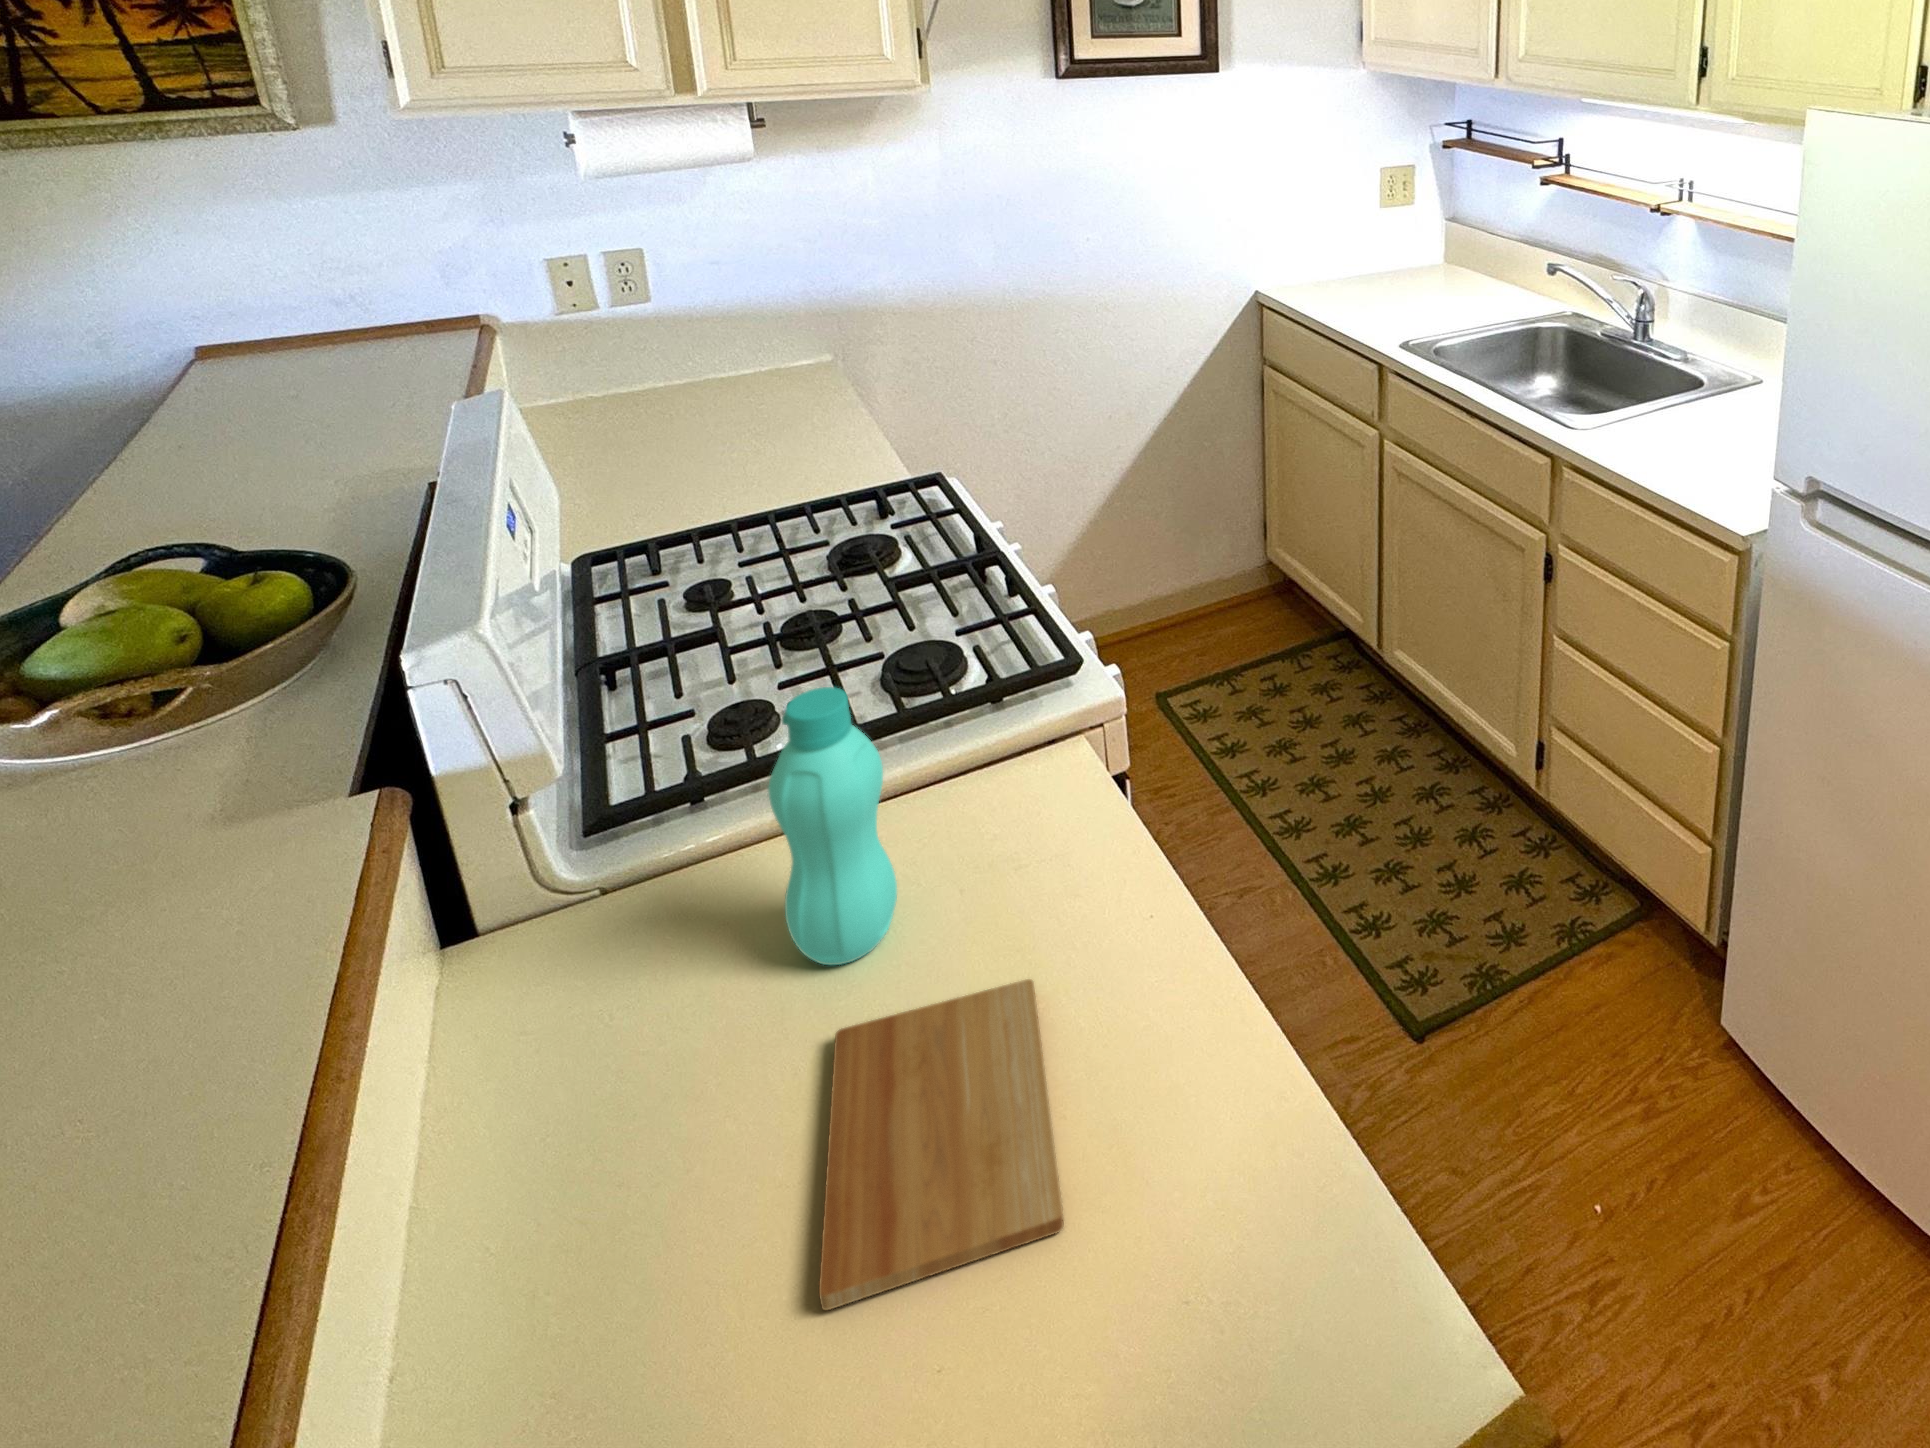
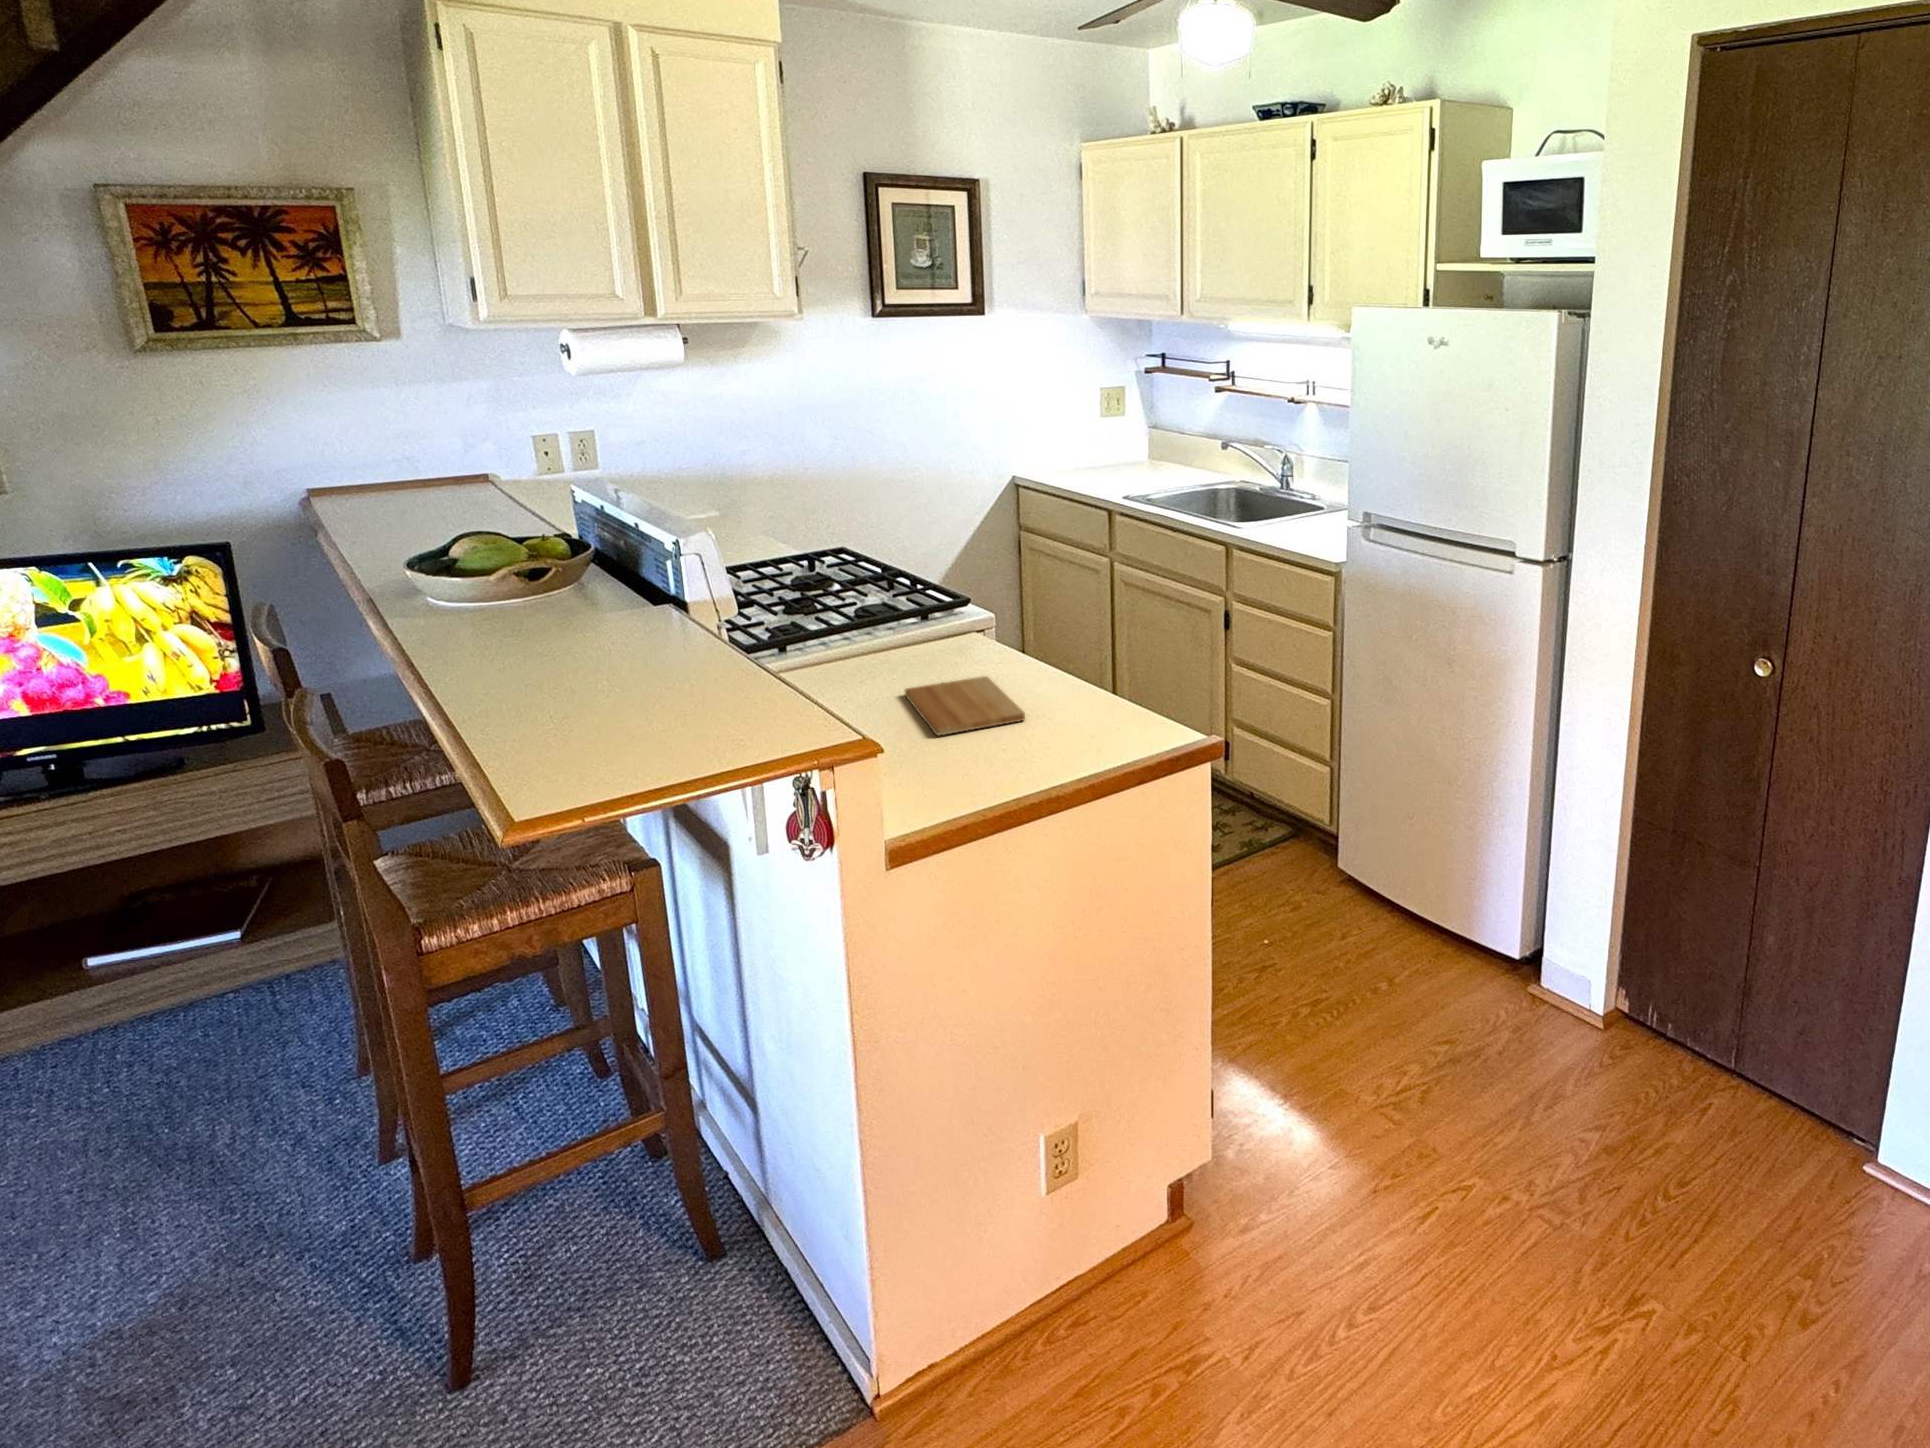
bottle: present [768,687,897,965] -> none [861,550,914,681]

